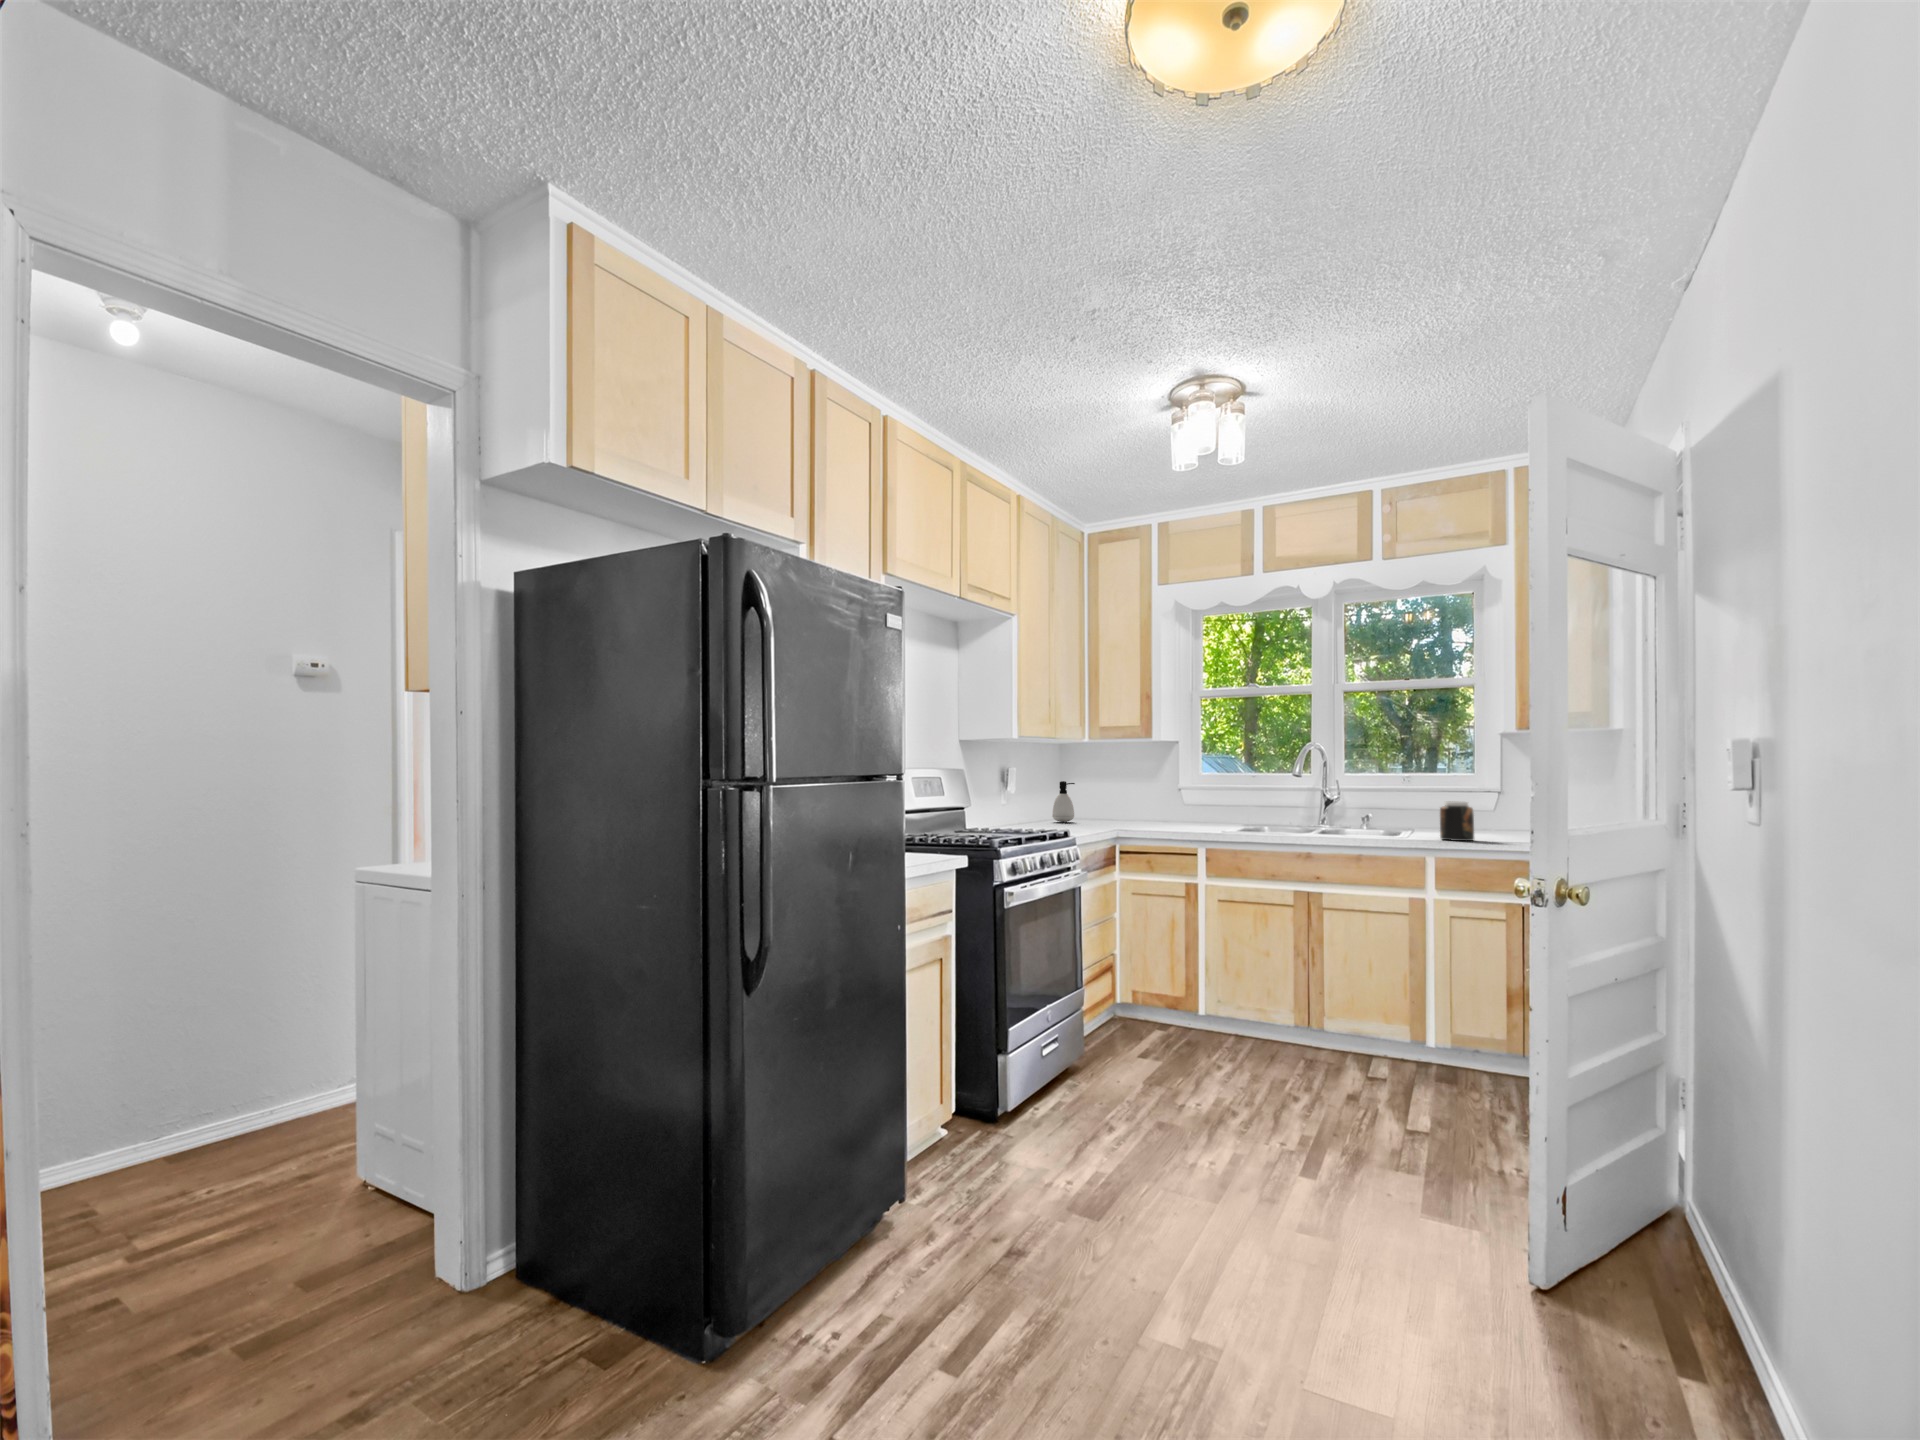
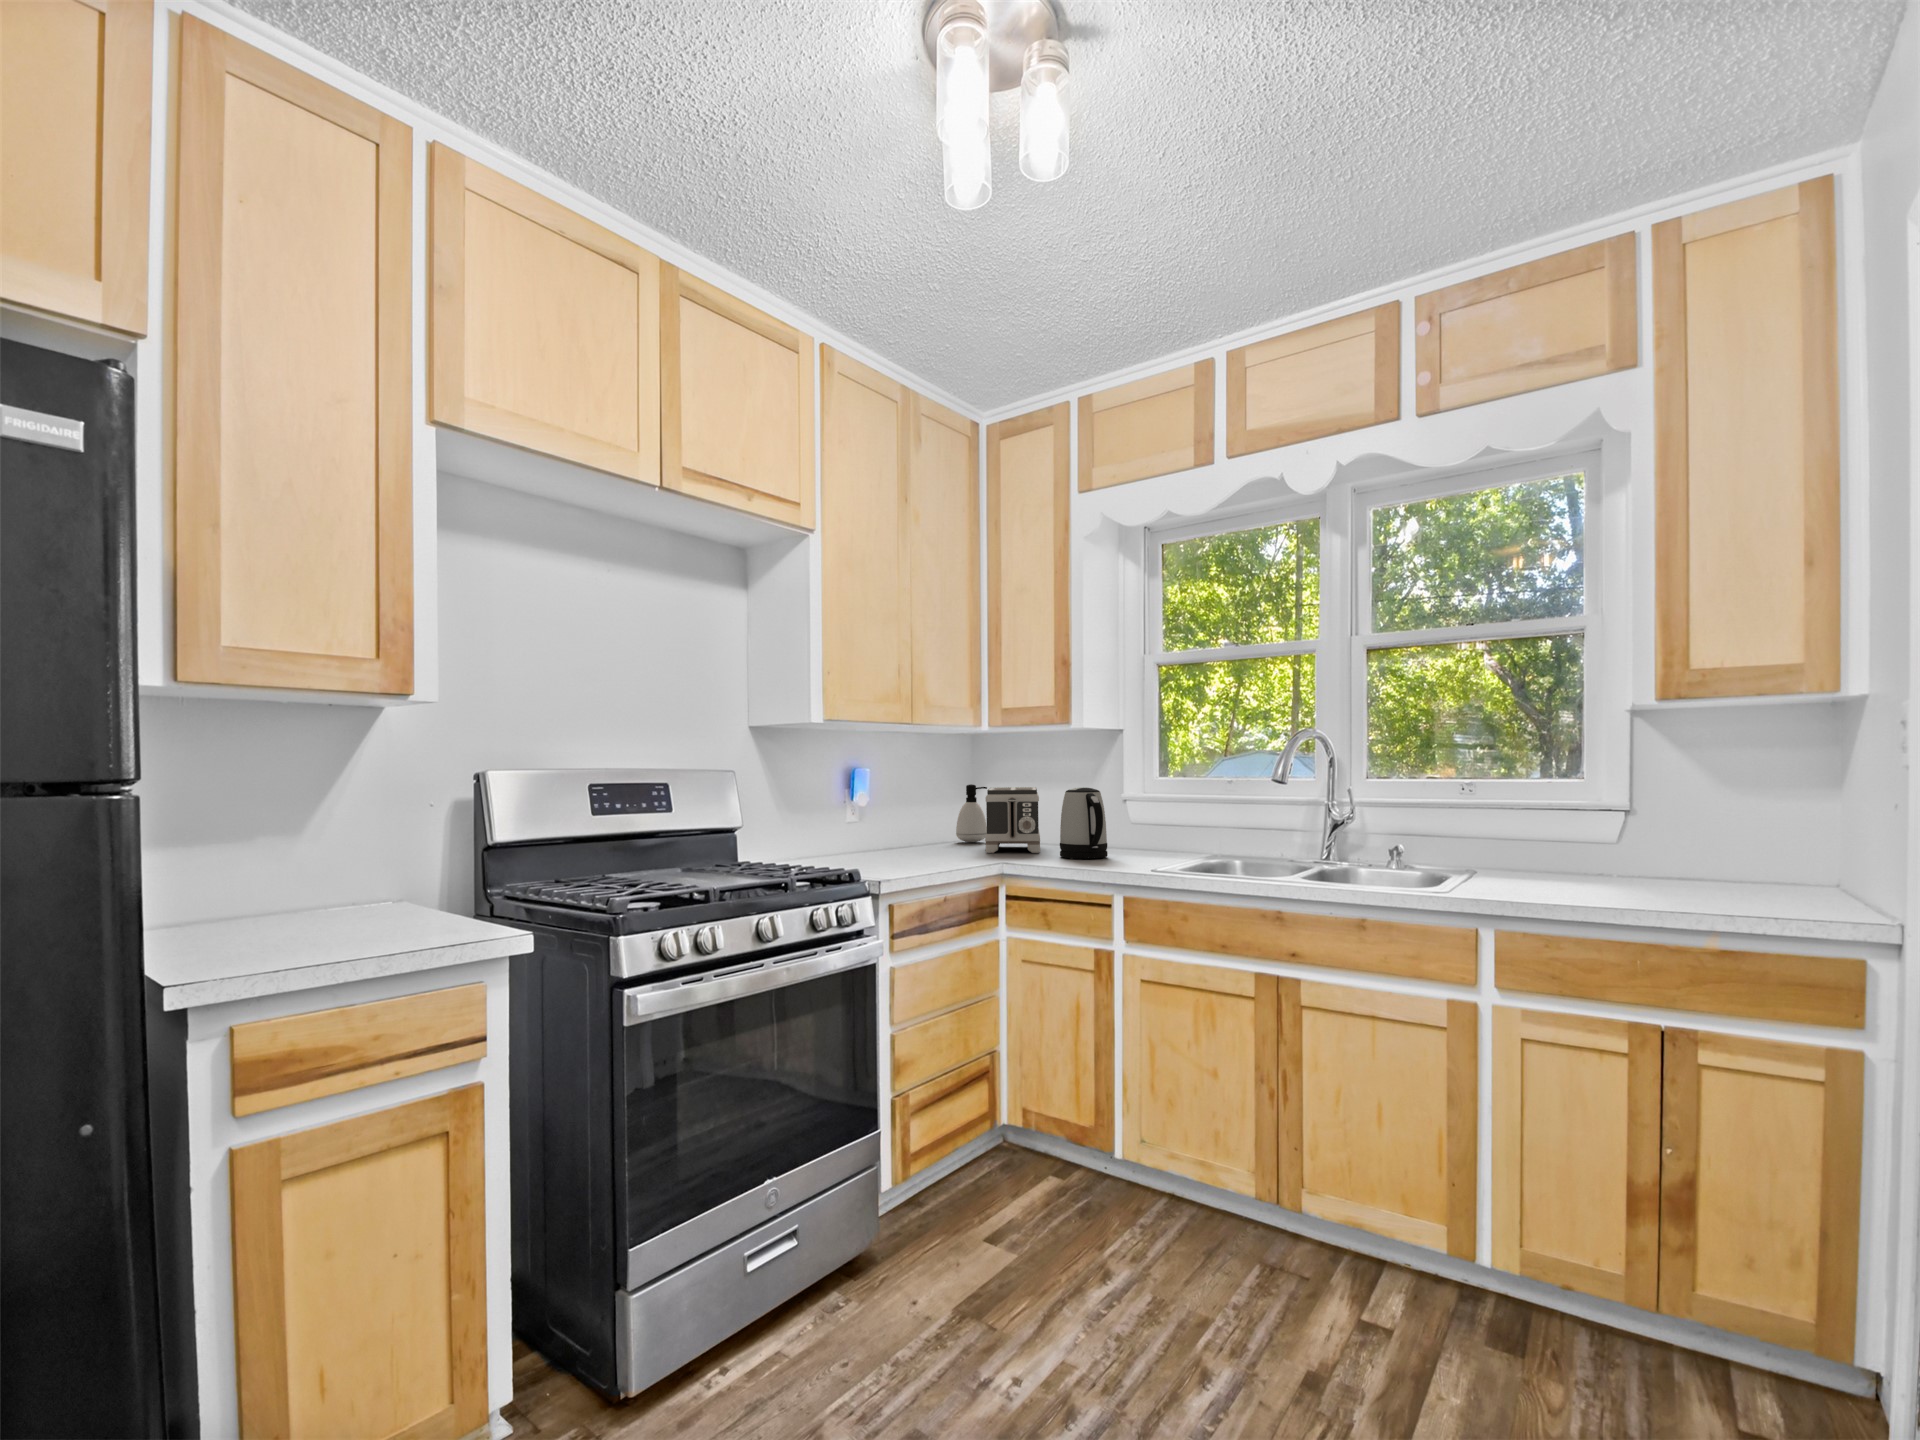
kettle: none [1148,782,1181,829] -> present [1060,787,1108,859]
toaster: none [1082,783,1130,827] -> present [985,787,1040,853]
jar: present [1440,801,1474,841] -> none [1506,825,1570,898]

